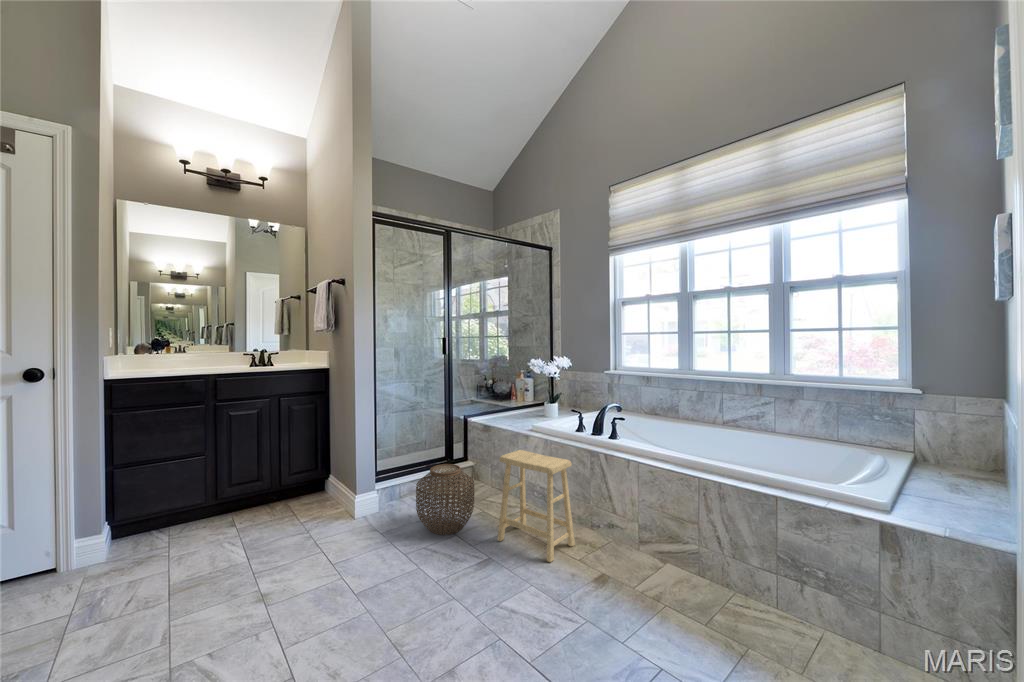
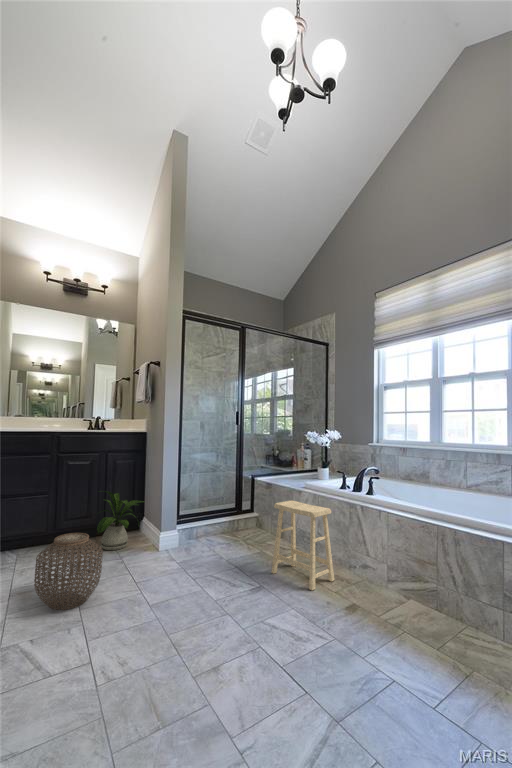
house plant: none [260,448,330,523] -> present [97,491,143,550]
woven basket: present [416,464,474,535] -> present [34,533,103,610]

